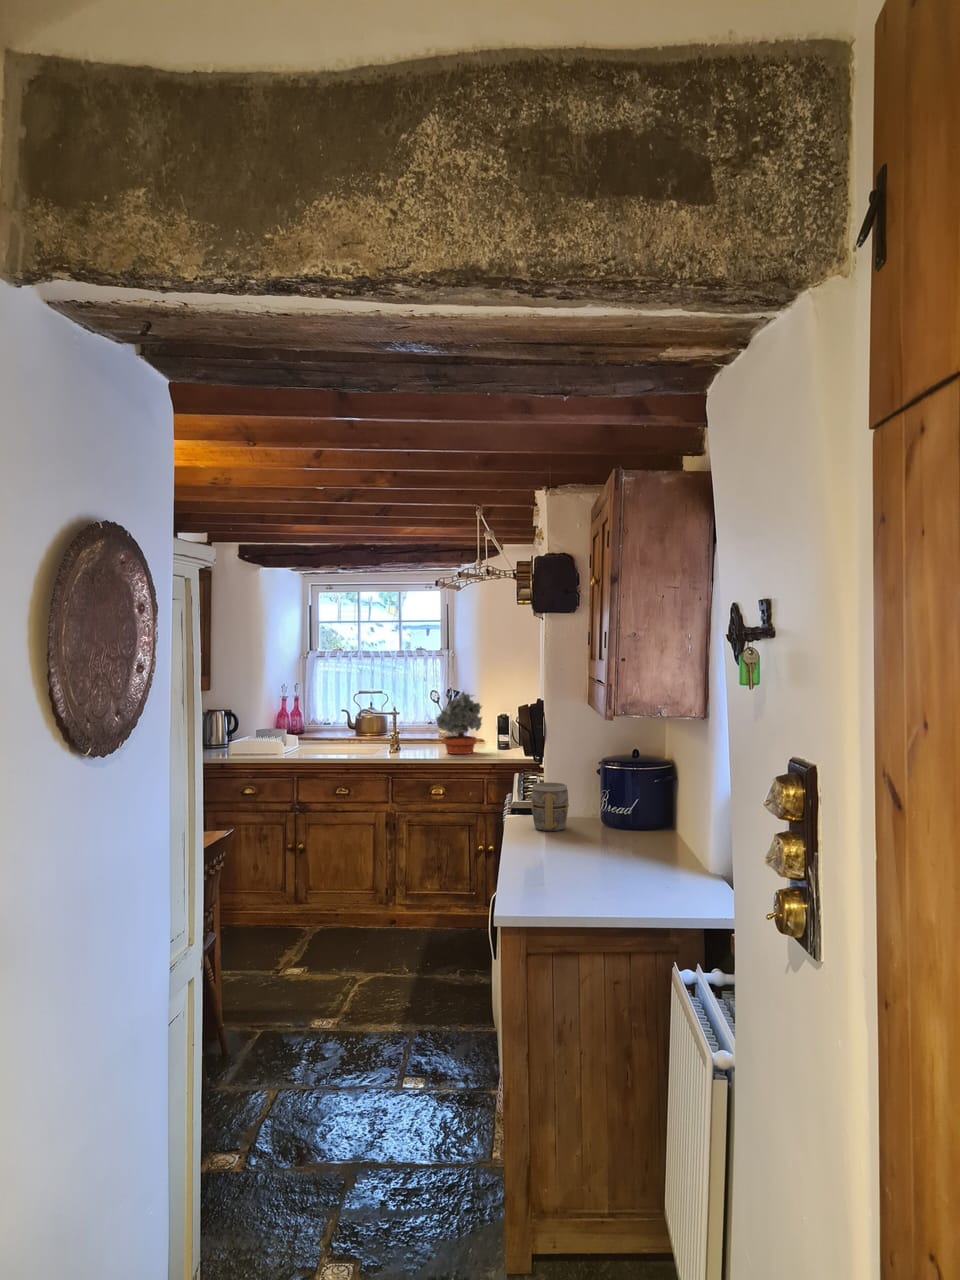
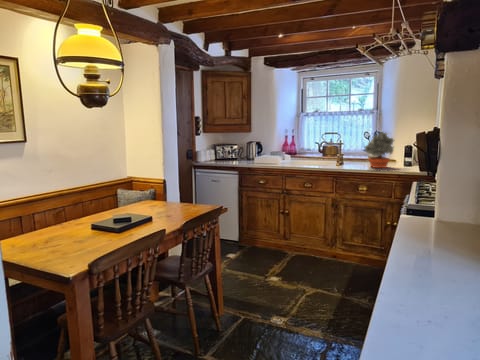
mug: present [531,782,569,831] -> none [423,196,461,238]

